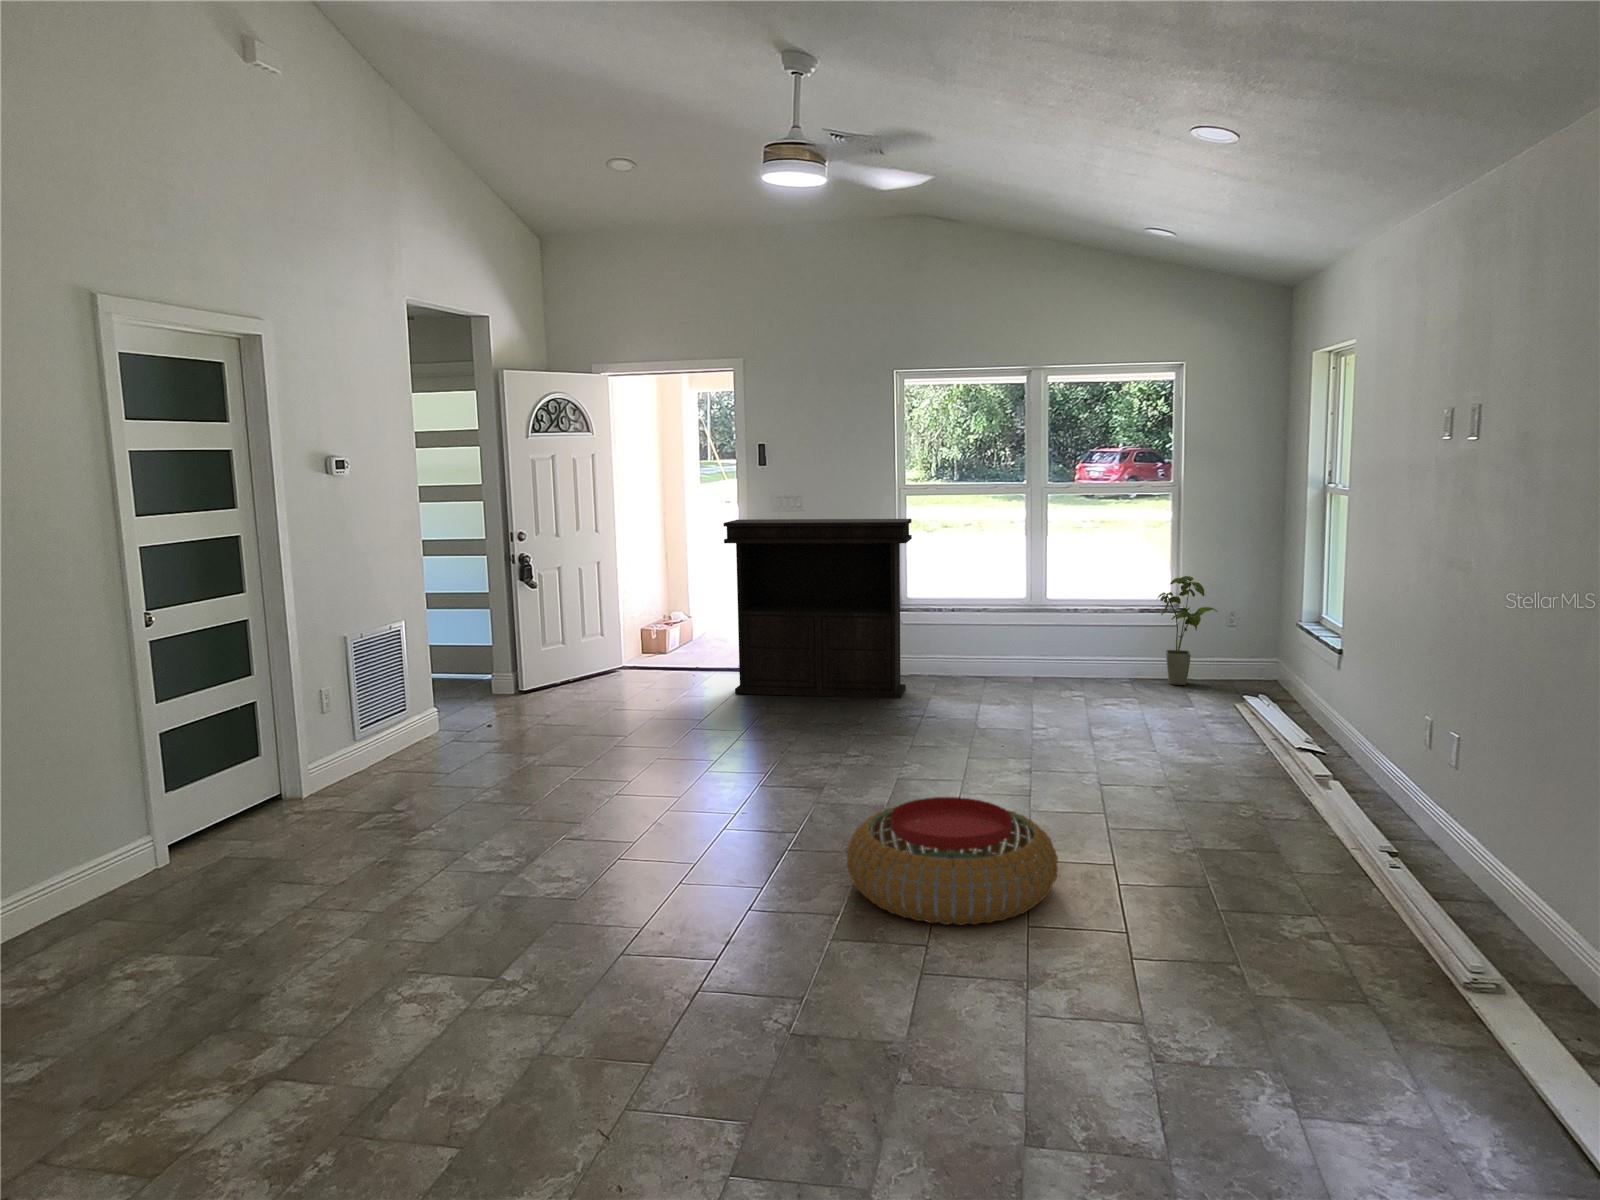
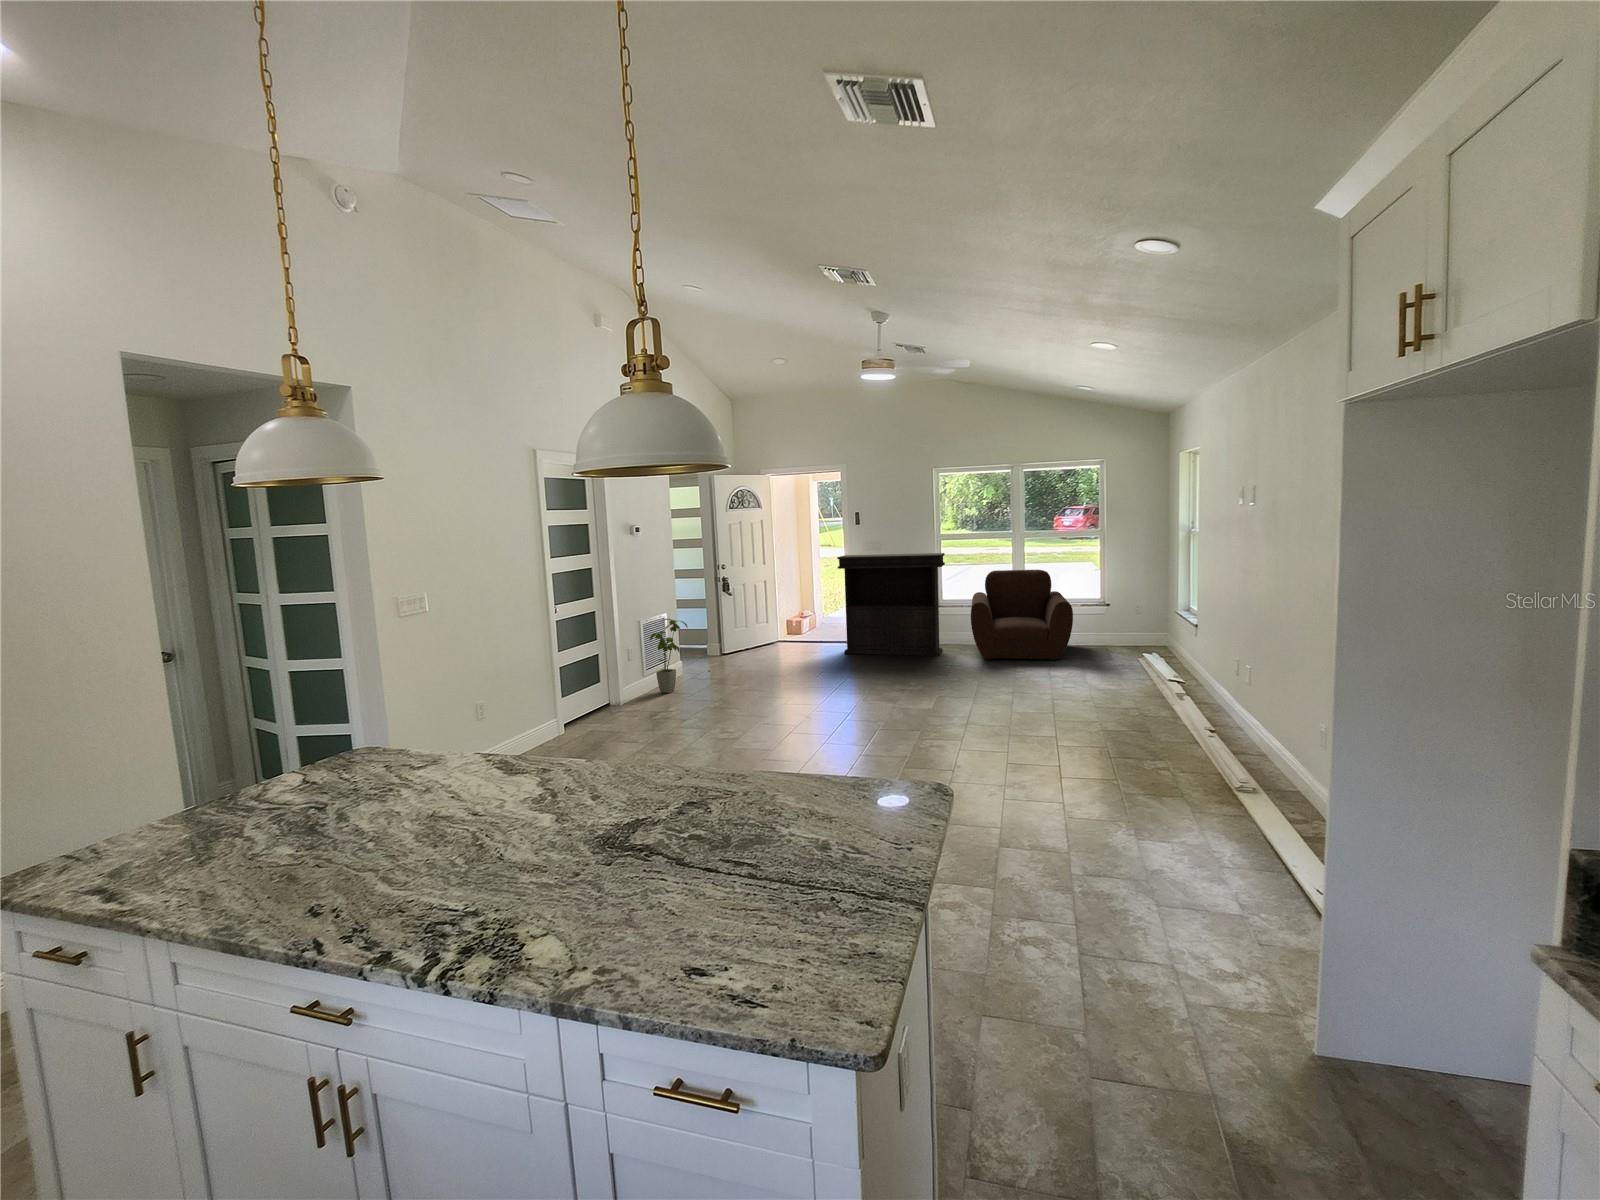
armchair: none [956,551,1130,709] -> present [971,570,1073,661]
house plant: present [1158,576,1217,685] -> present [650,619,687,693]
pouf: present [847,797,1058,925] -> none [909,700,1022,763]

